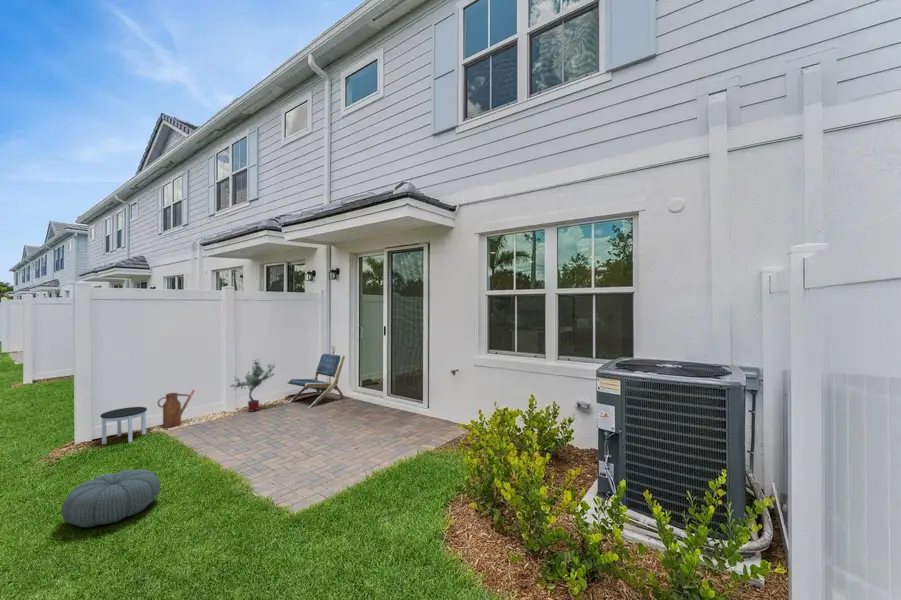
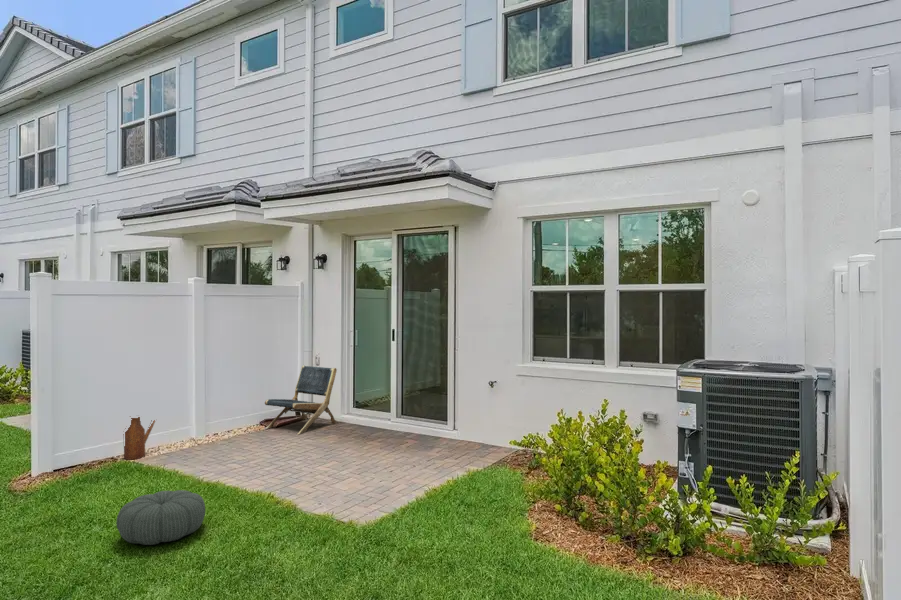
potted tree: present [231,359,274,412] -> none [200,372,252,440]
round table: present [100,407,147,444] -> none [61,433,113,478]

